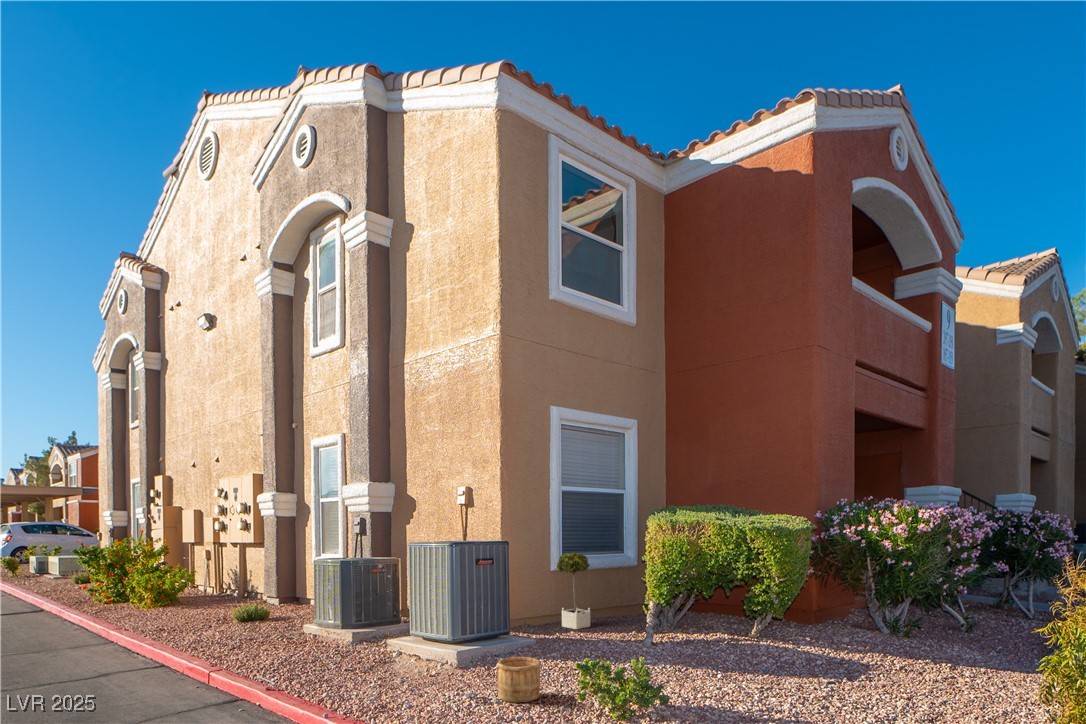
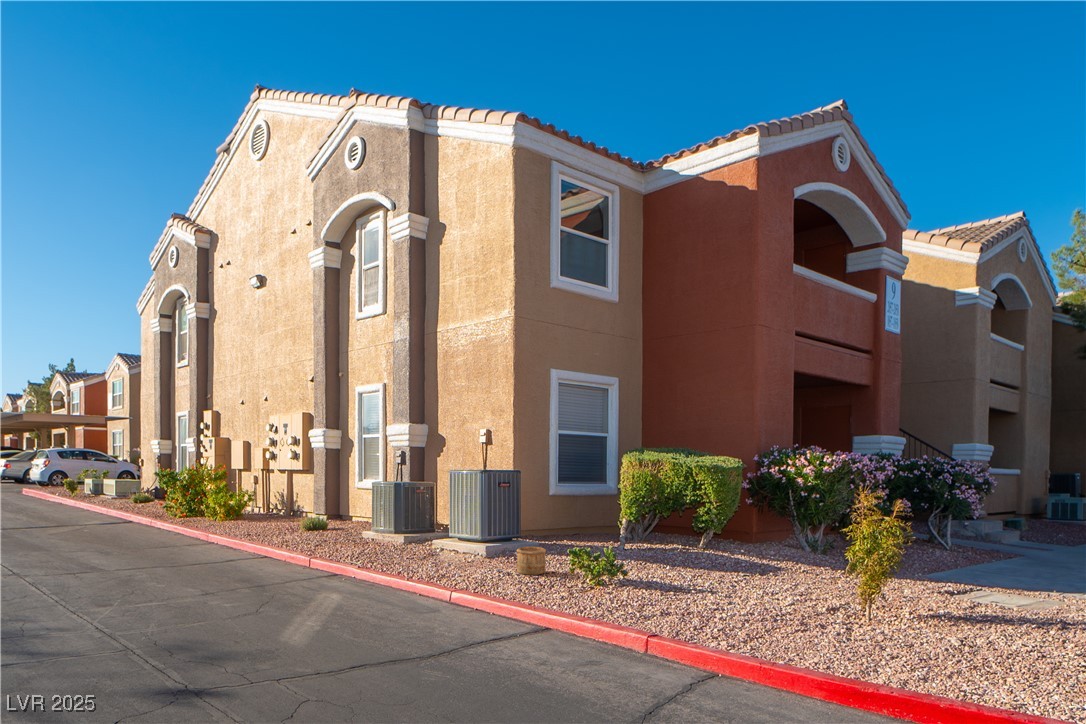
potted tree: present [557,552,590,629] -> none [553,482,578,538]

